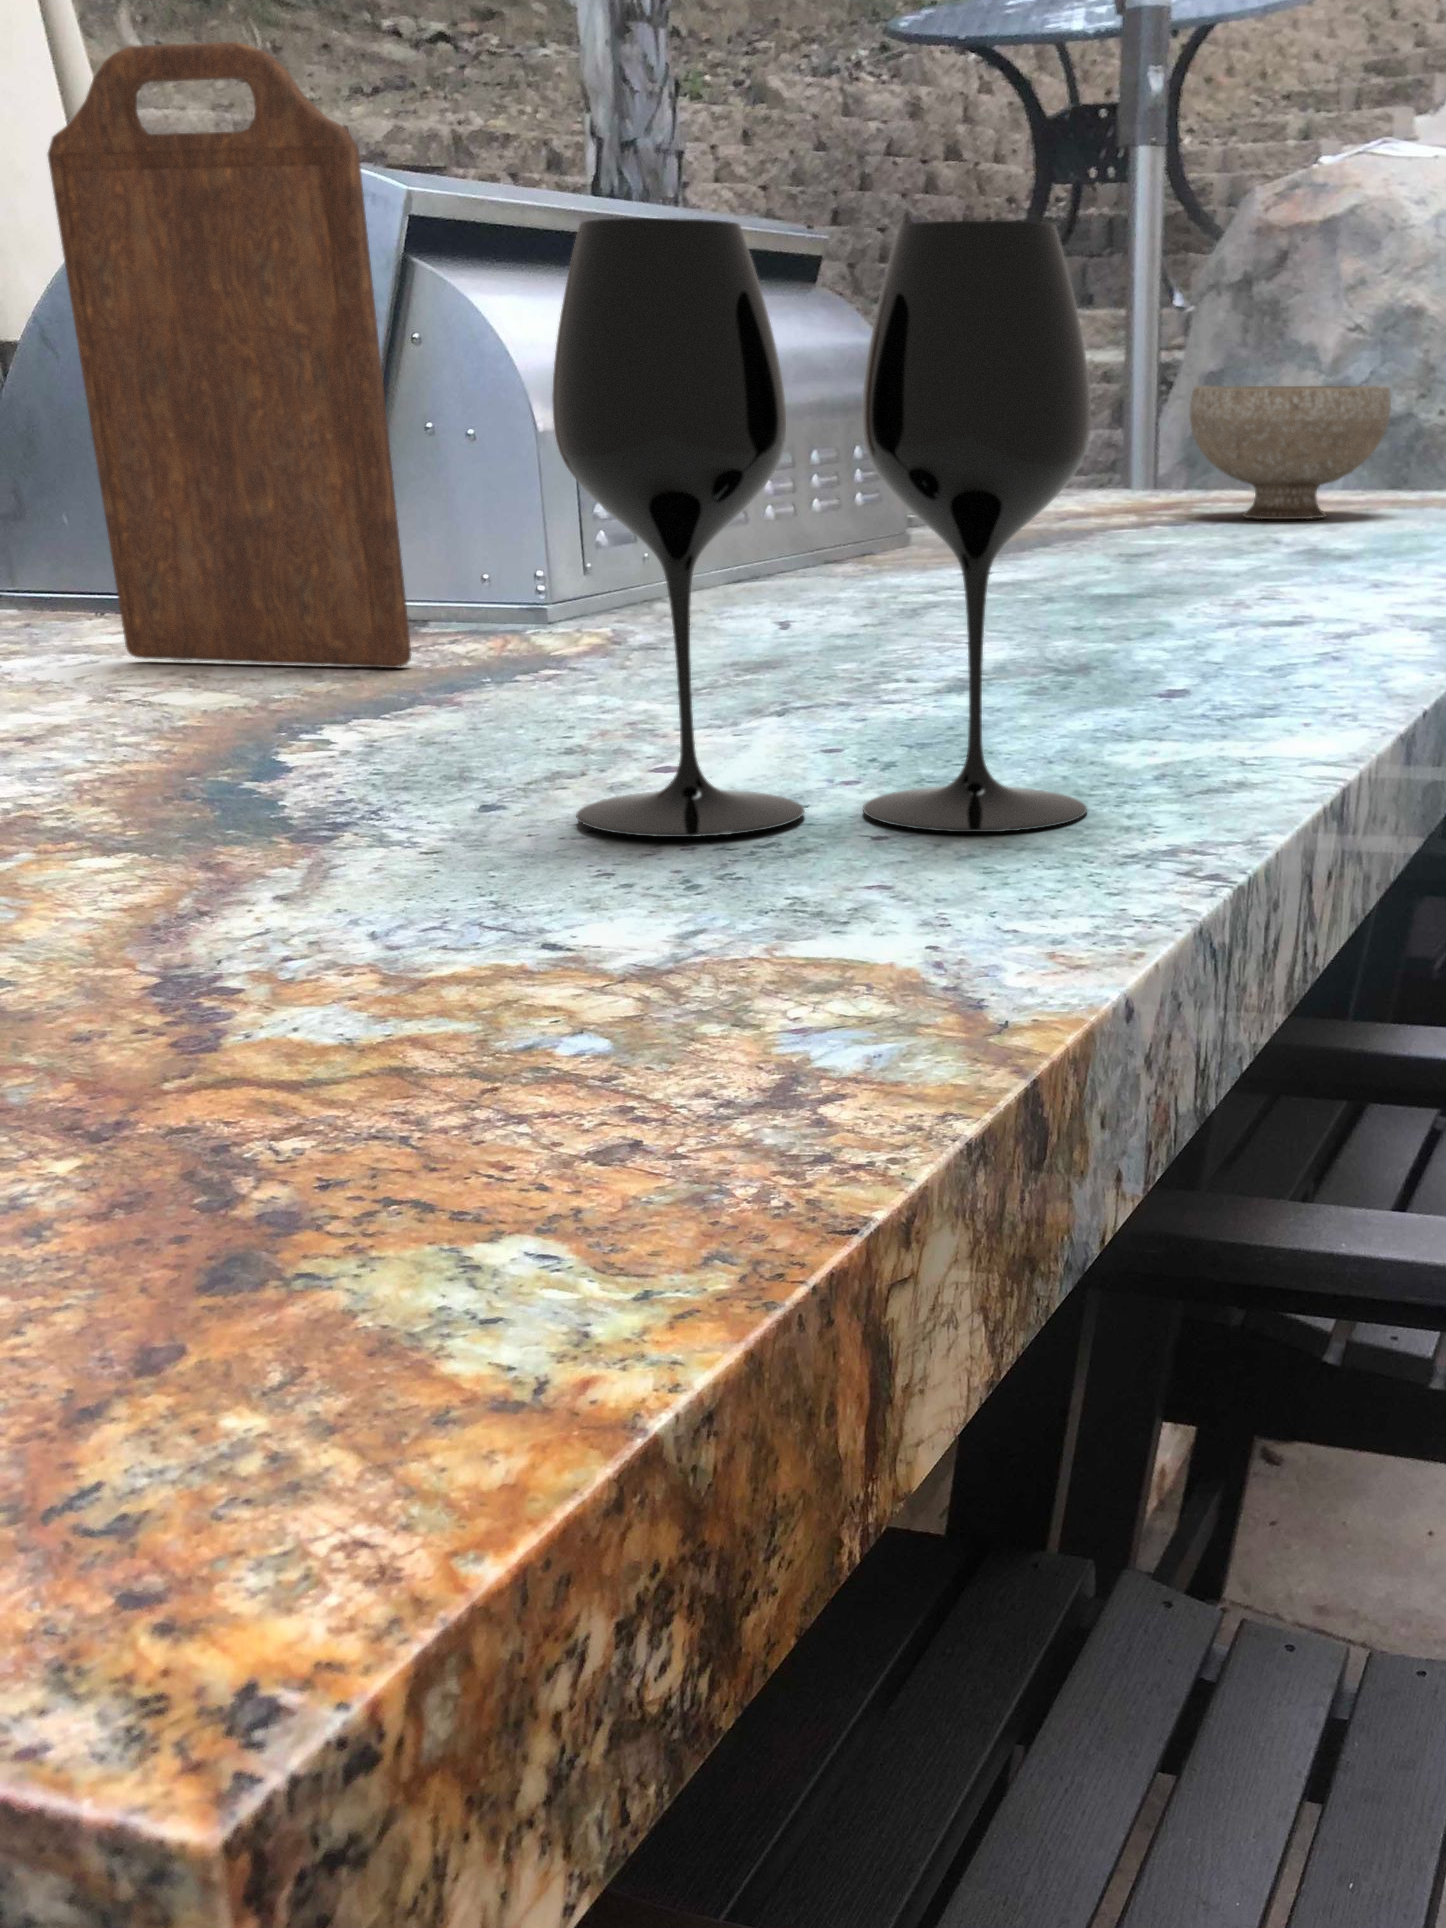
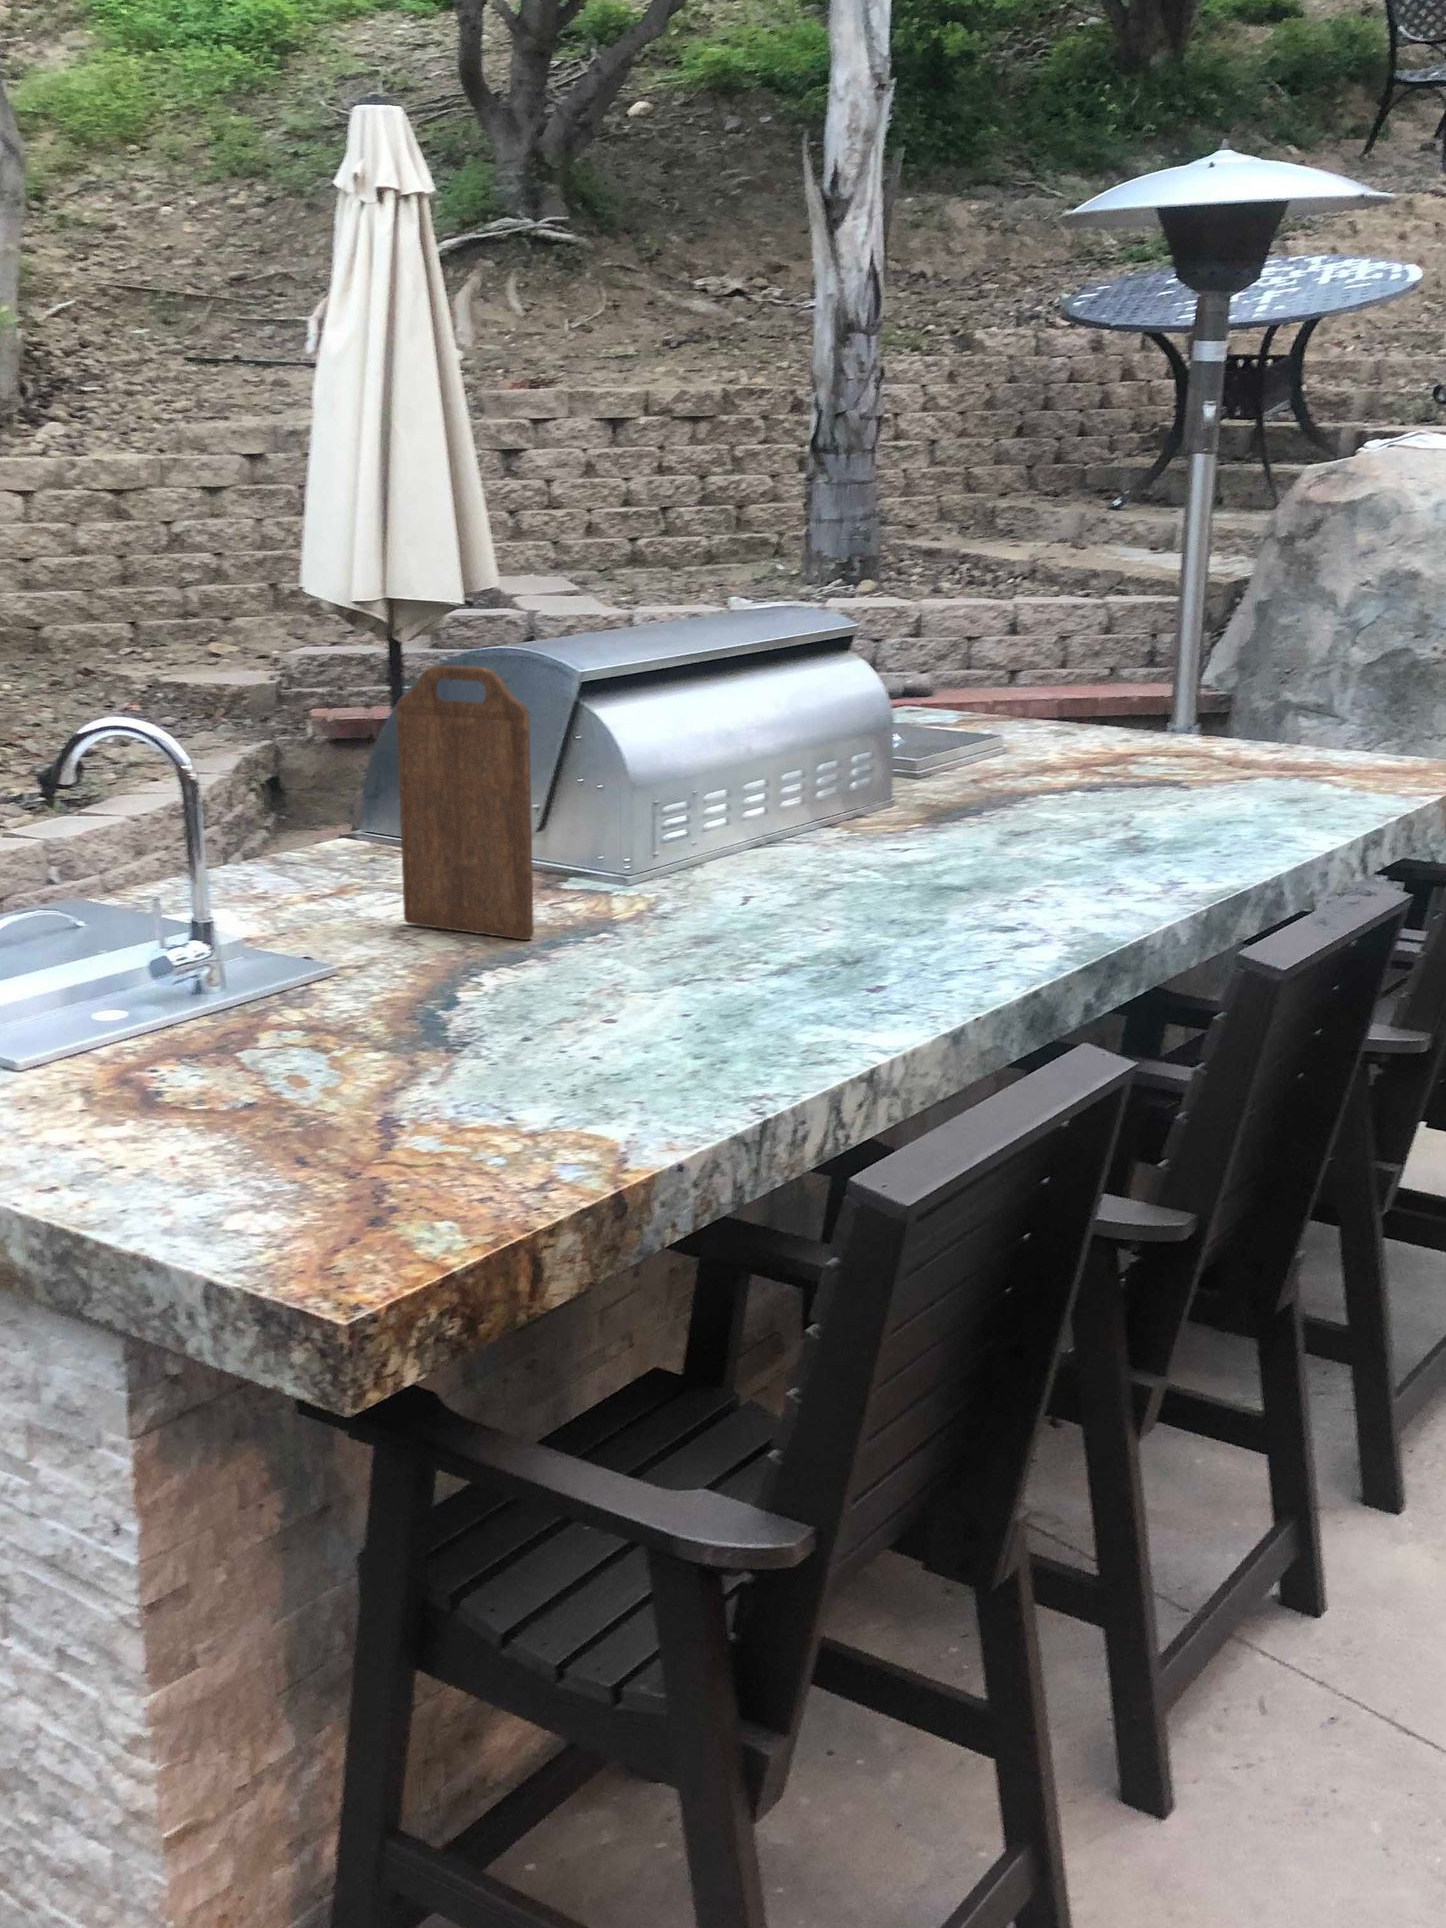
wine glass: present [552,218,1091,837] -> none [548,842,756,1079]
bowl: present [1190,386,1391,519] -> none [1098,706,1237,799]

